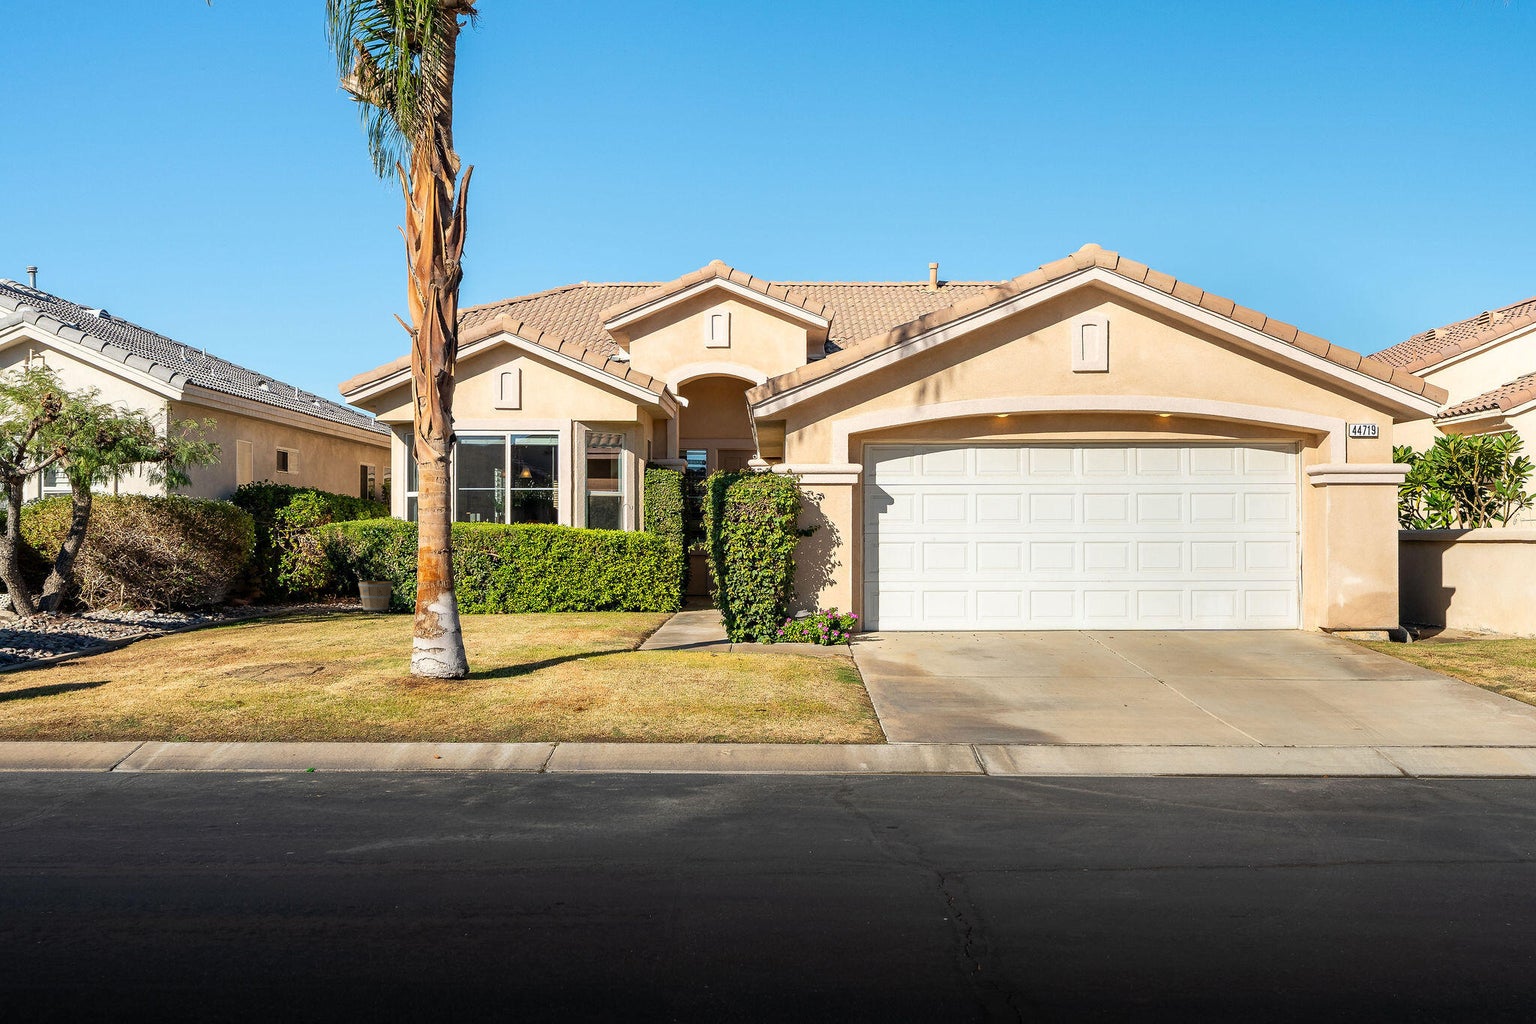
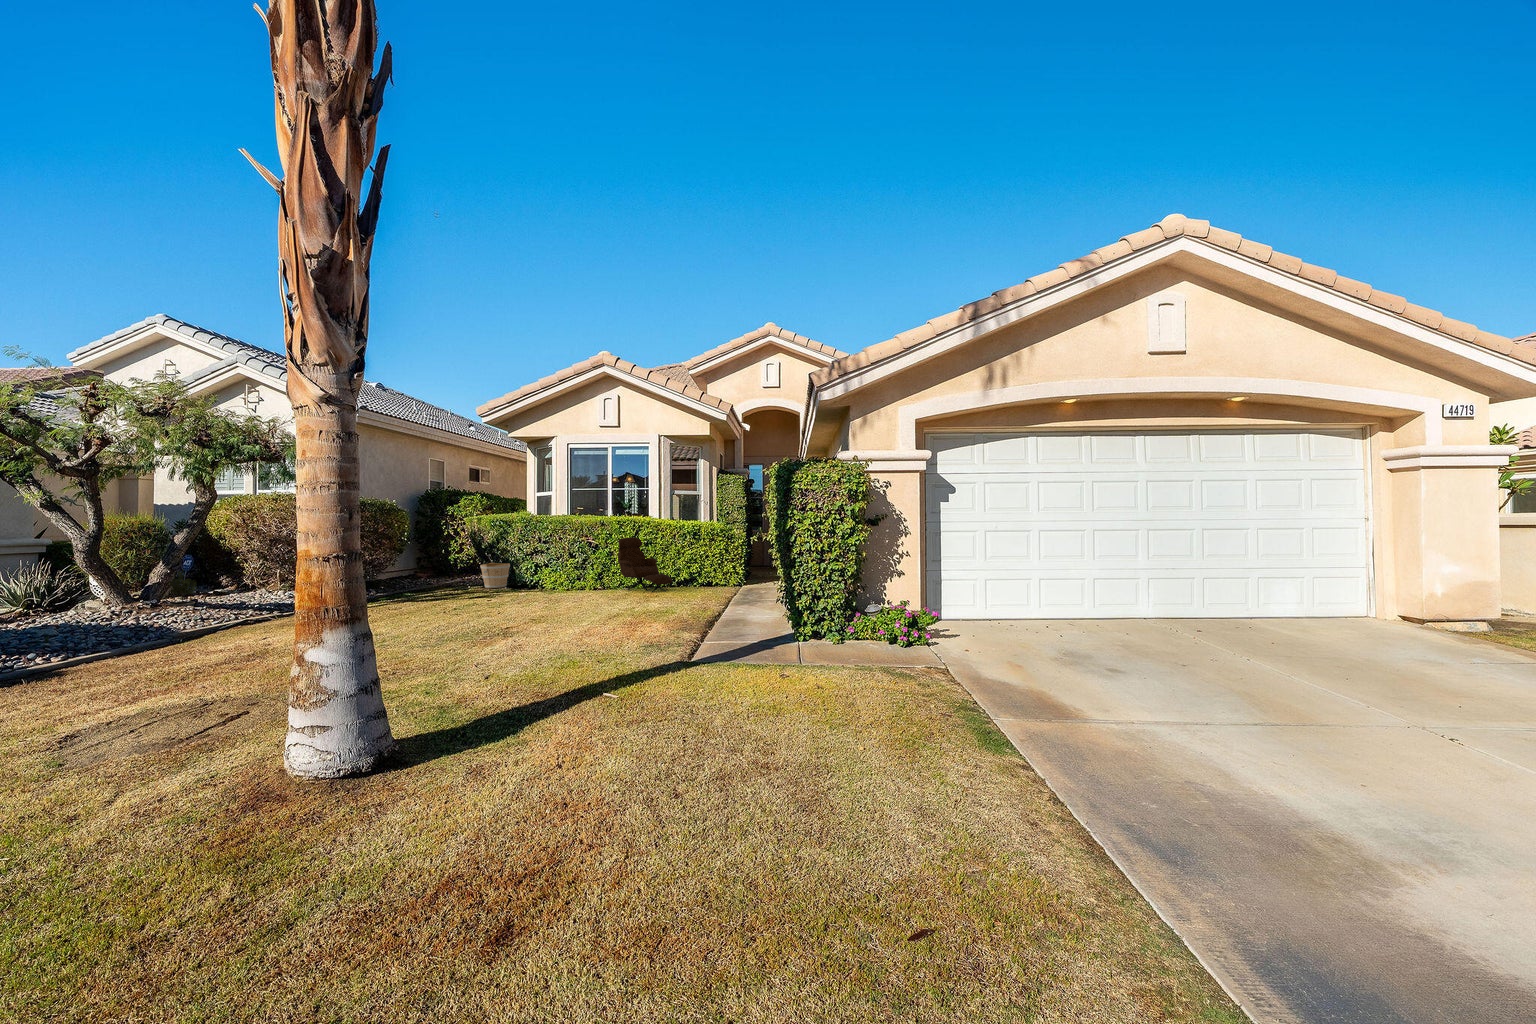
lounge chair: none [528,550,594,614] -> present [618,537,672,592]
potted tree: none [30,580,62,622] -> present [168,570,196,606]

